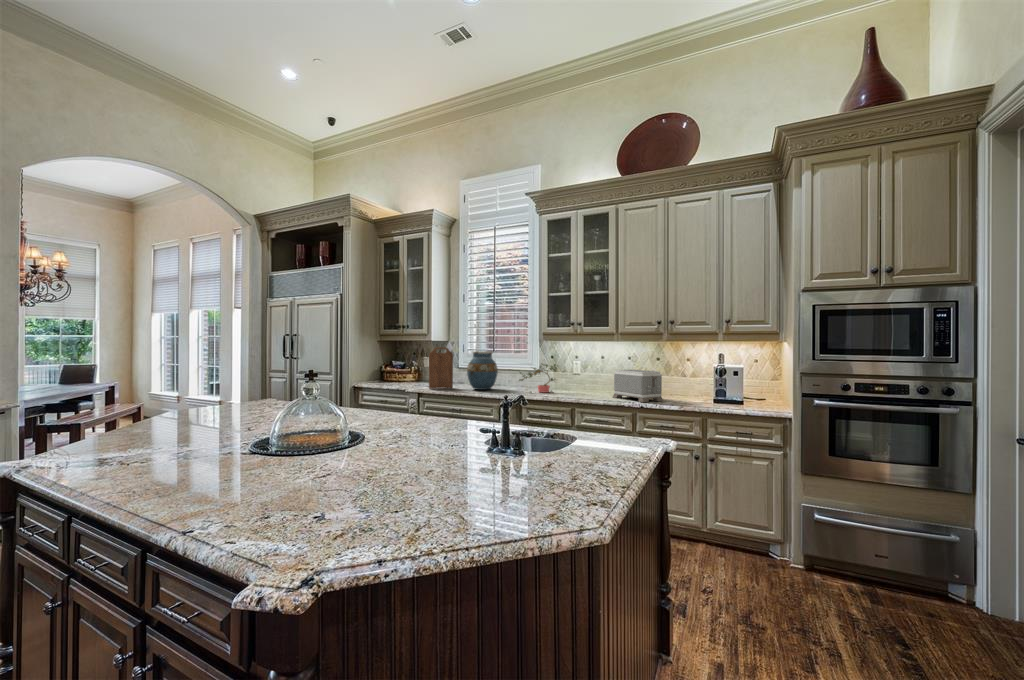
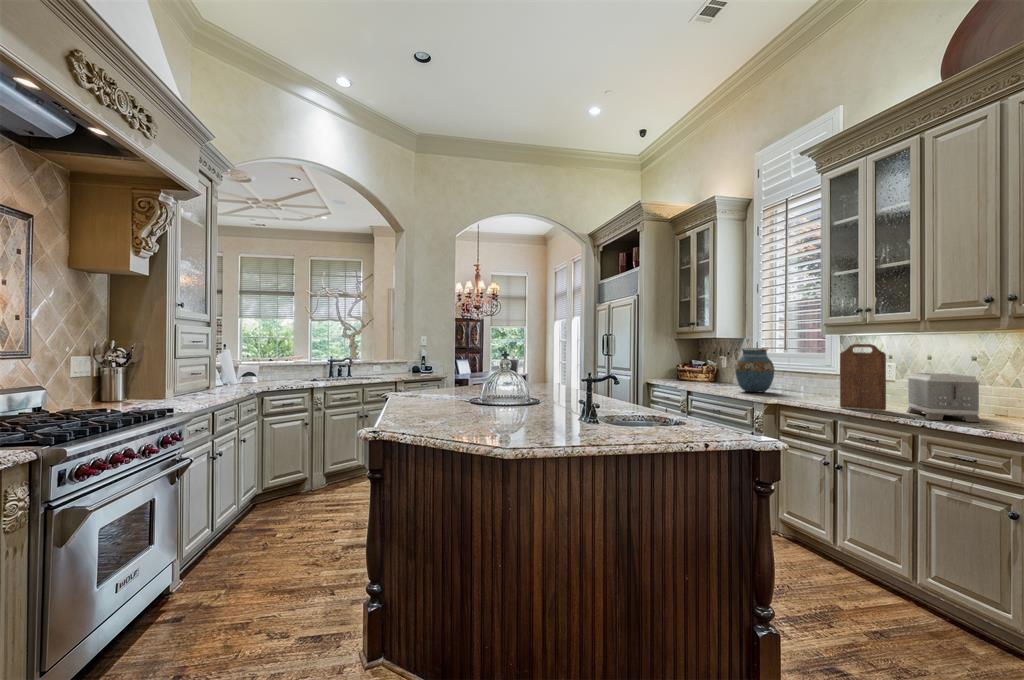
cutting board: present [429,347,453,389] -> present [840,344,886,410]
potted plant: present [519,364,556,393] -> none [785,362,849,400]

